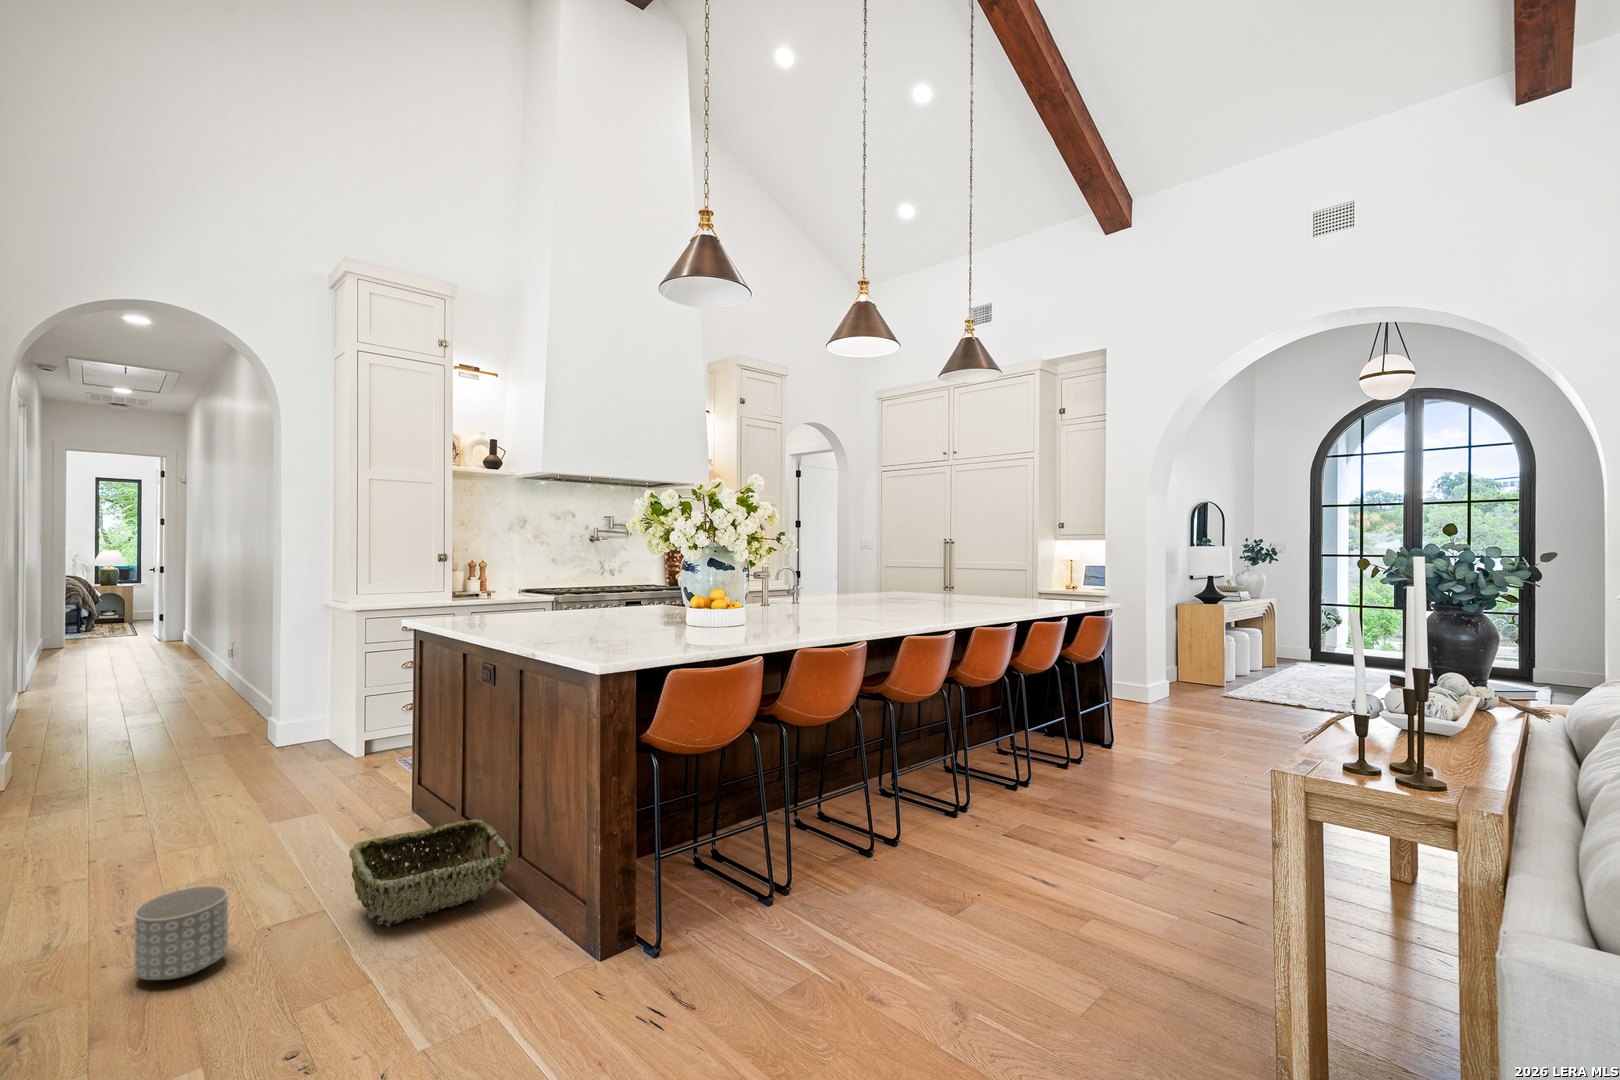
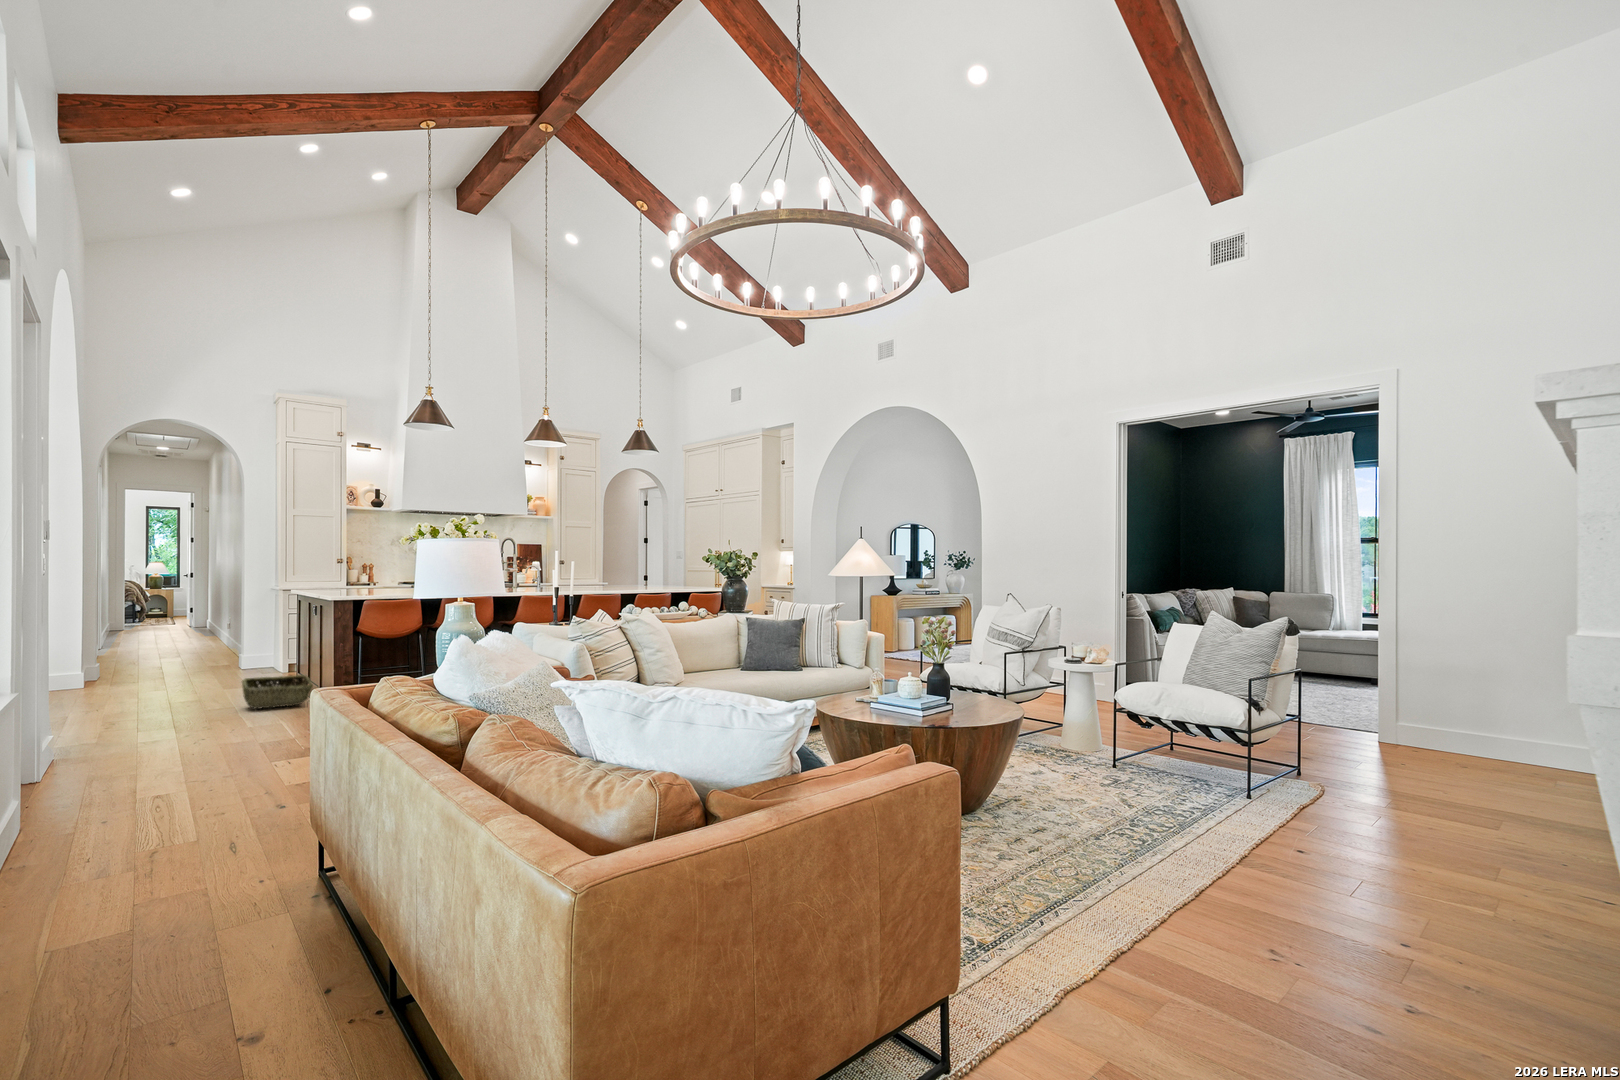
planter: present [134,886,228,980] -> none [154,686,189,716]

